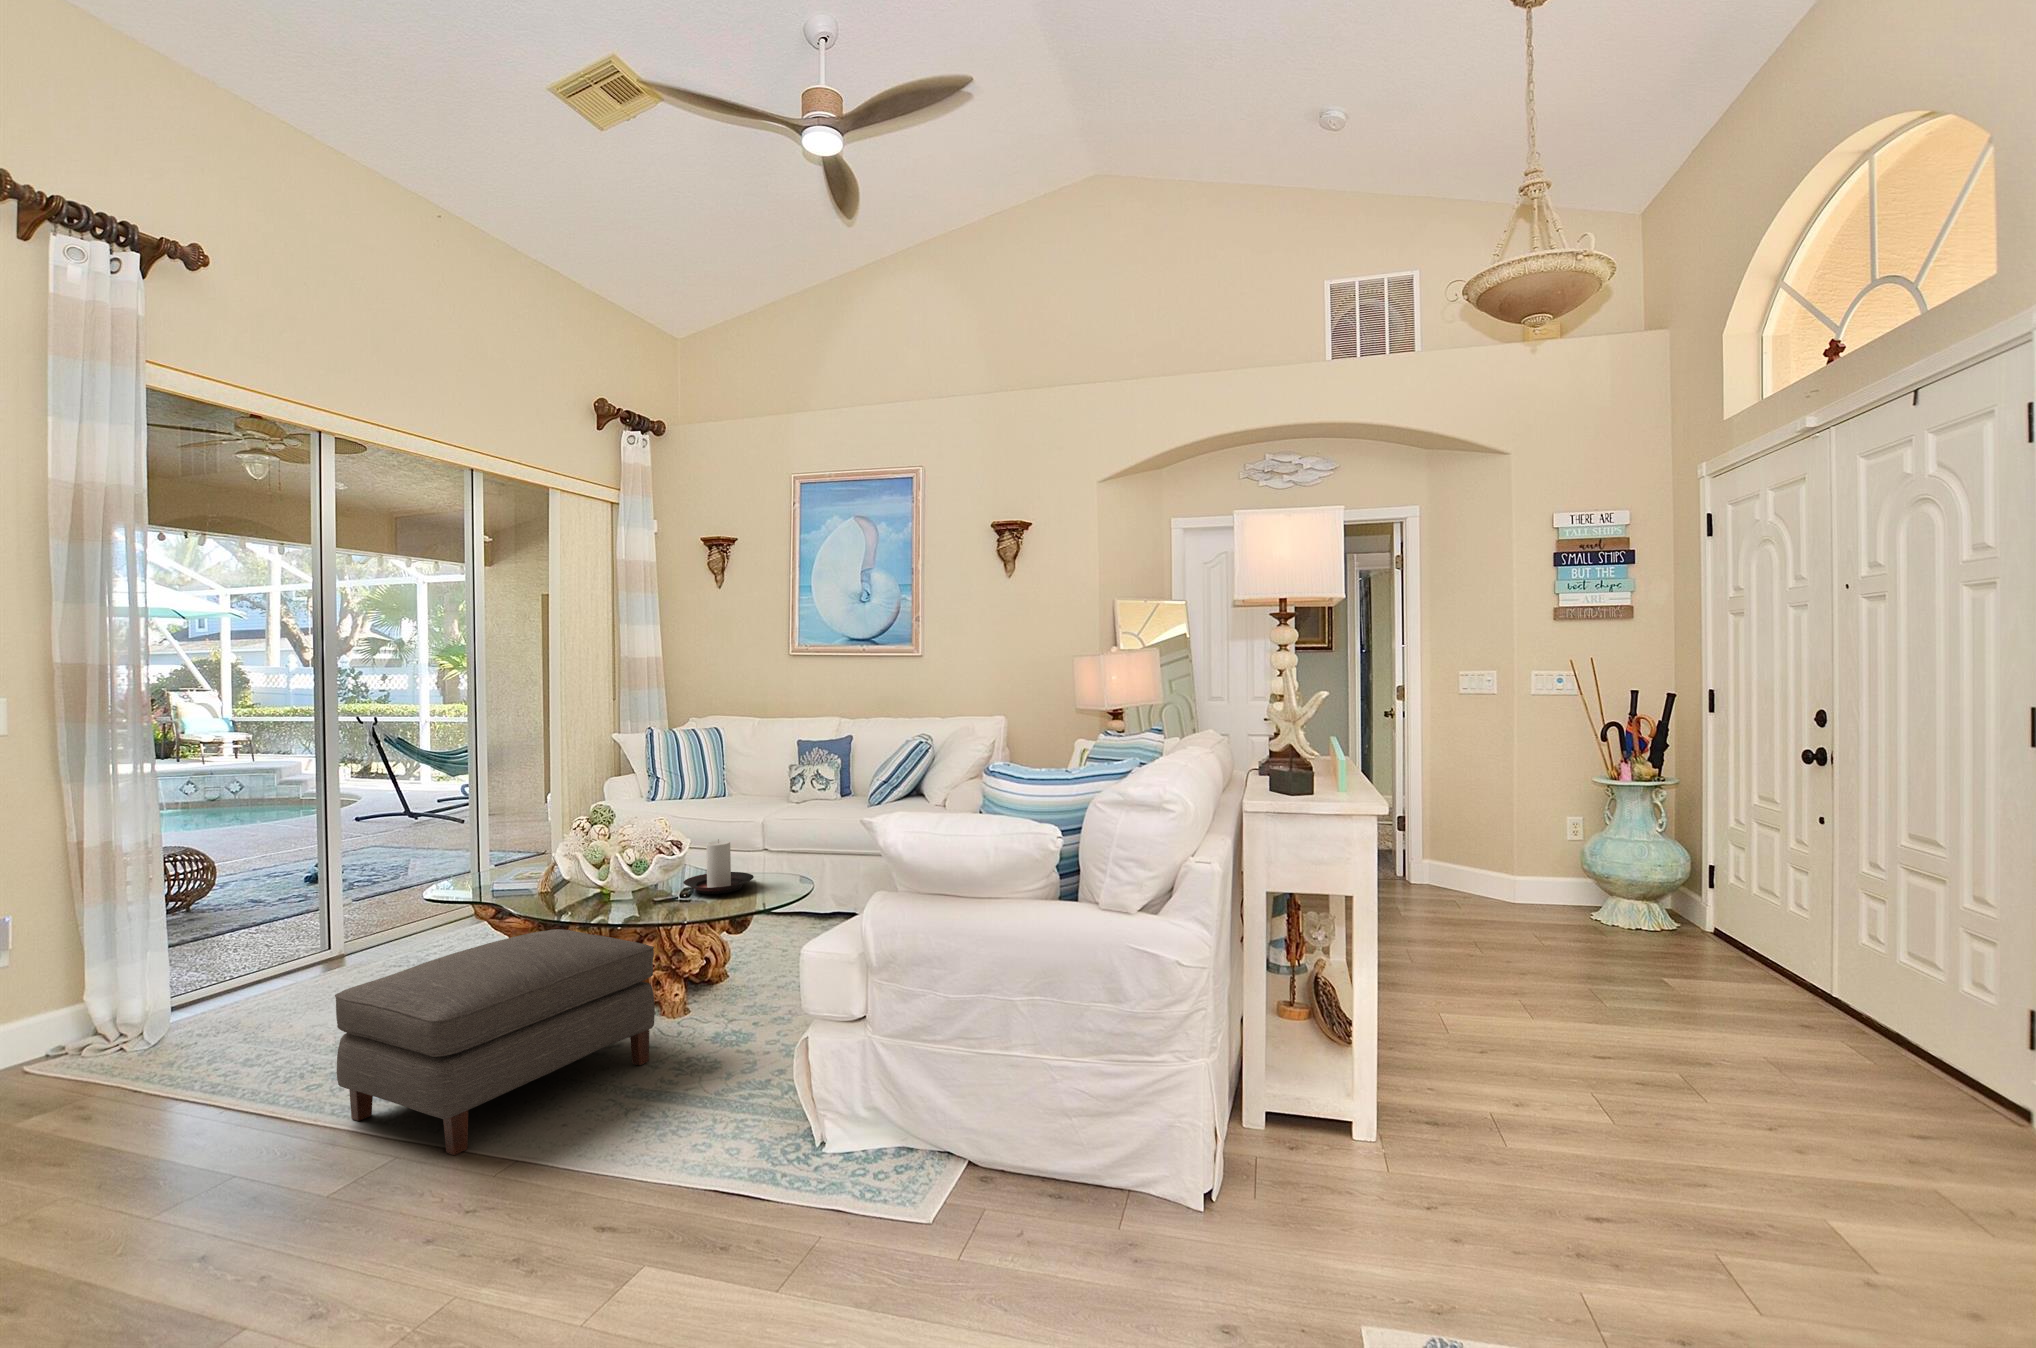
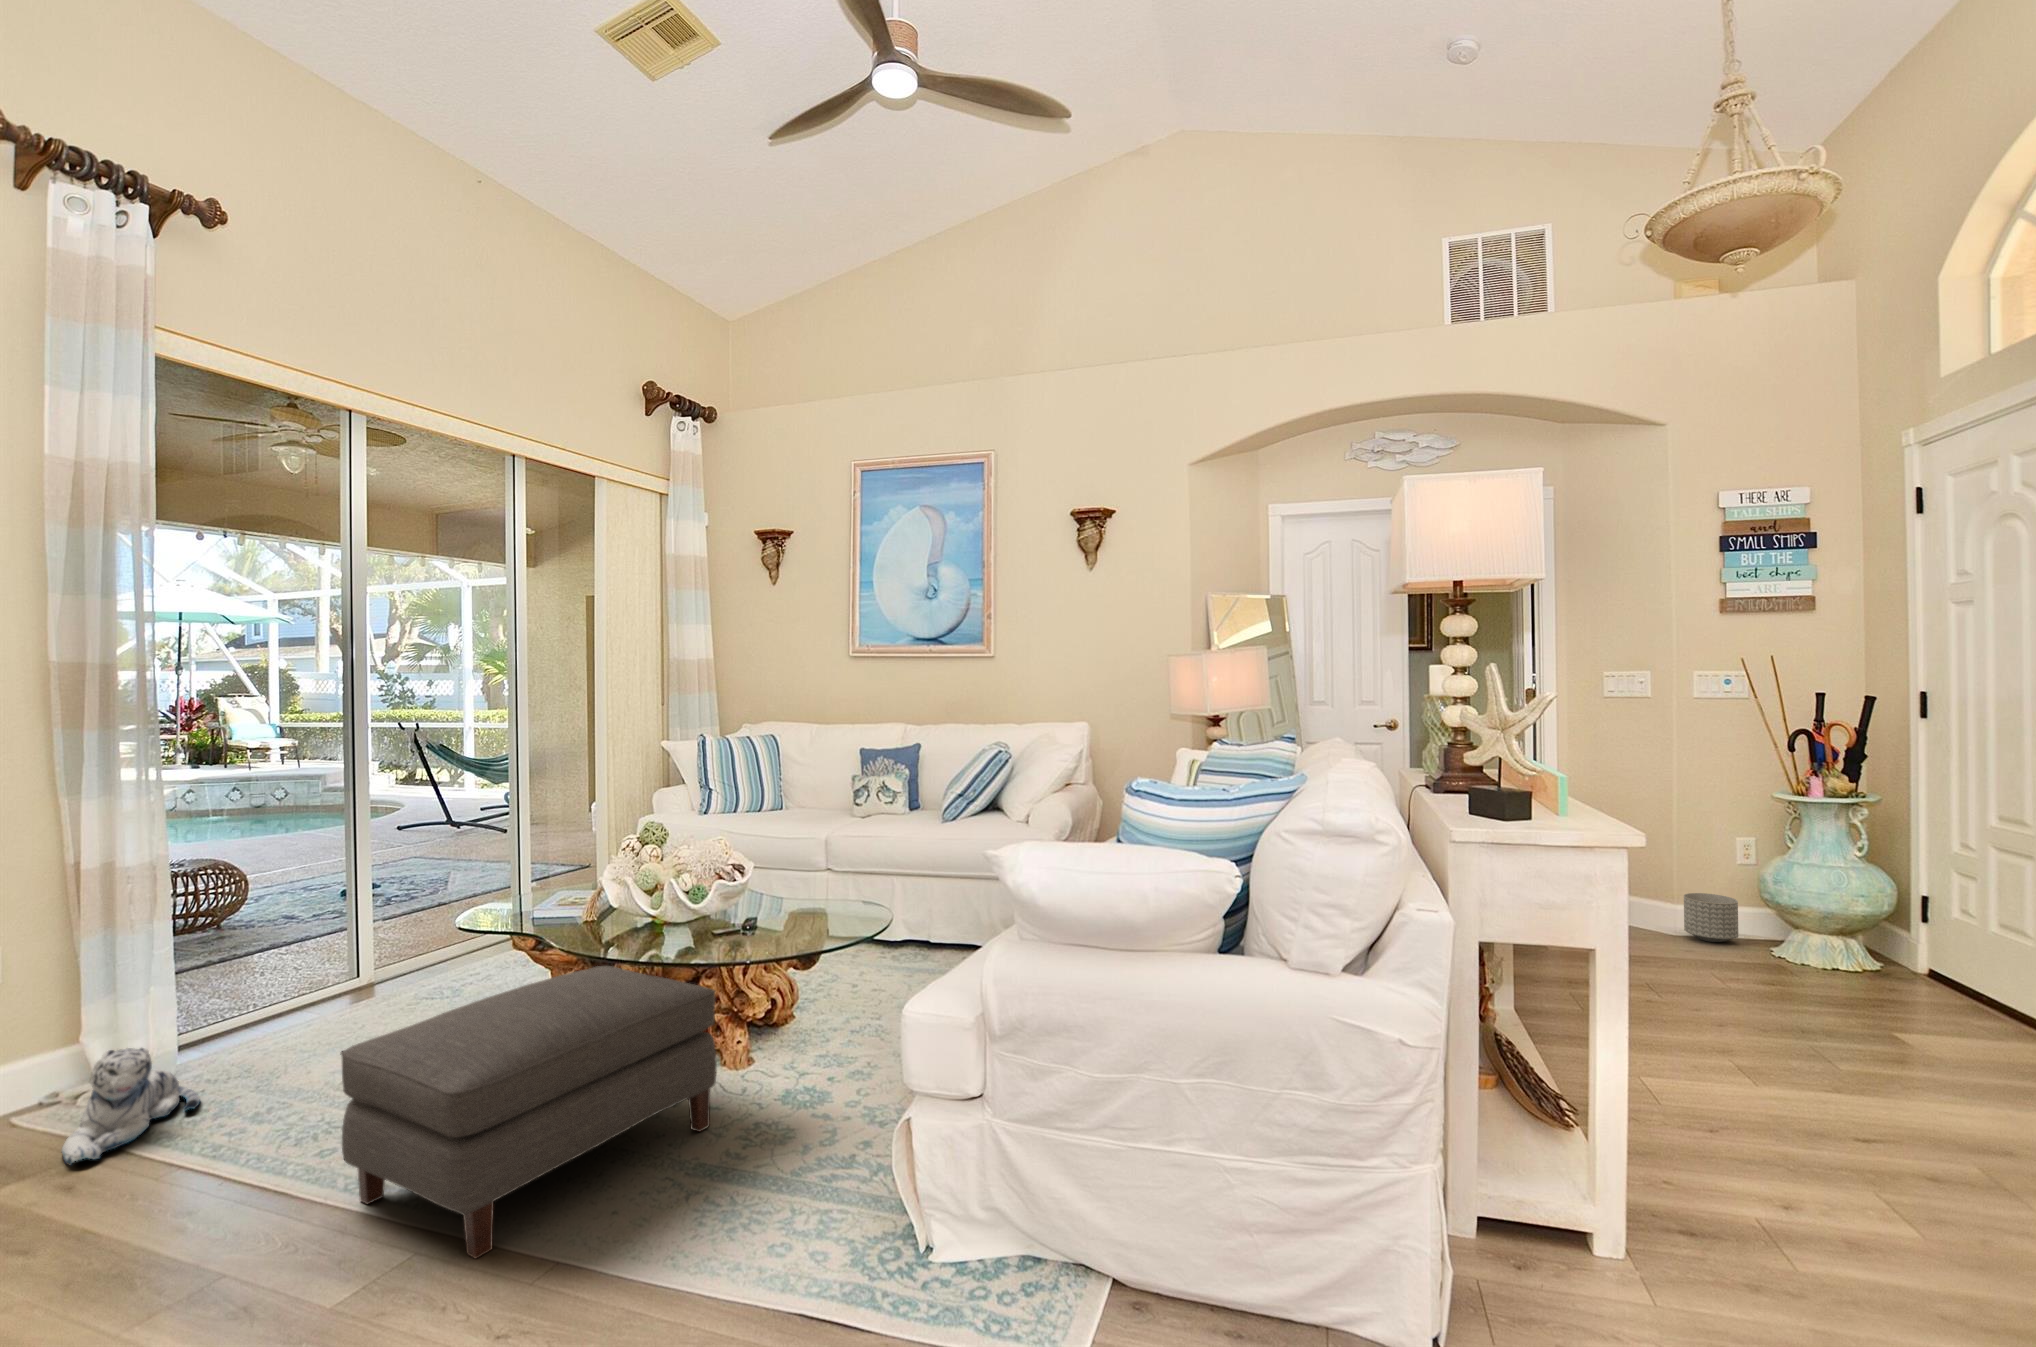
candle holder: present [683,840,754,894] -> none [747,860,826,923]
planter: none [1525,869,1569,911] -> present [1684,893,1738,942]
plush toy: none [83,1001,197,1098] -> present [62,1048,200,1165]

